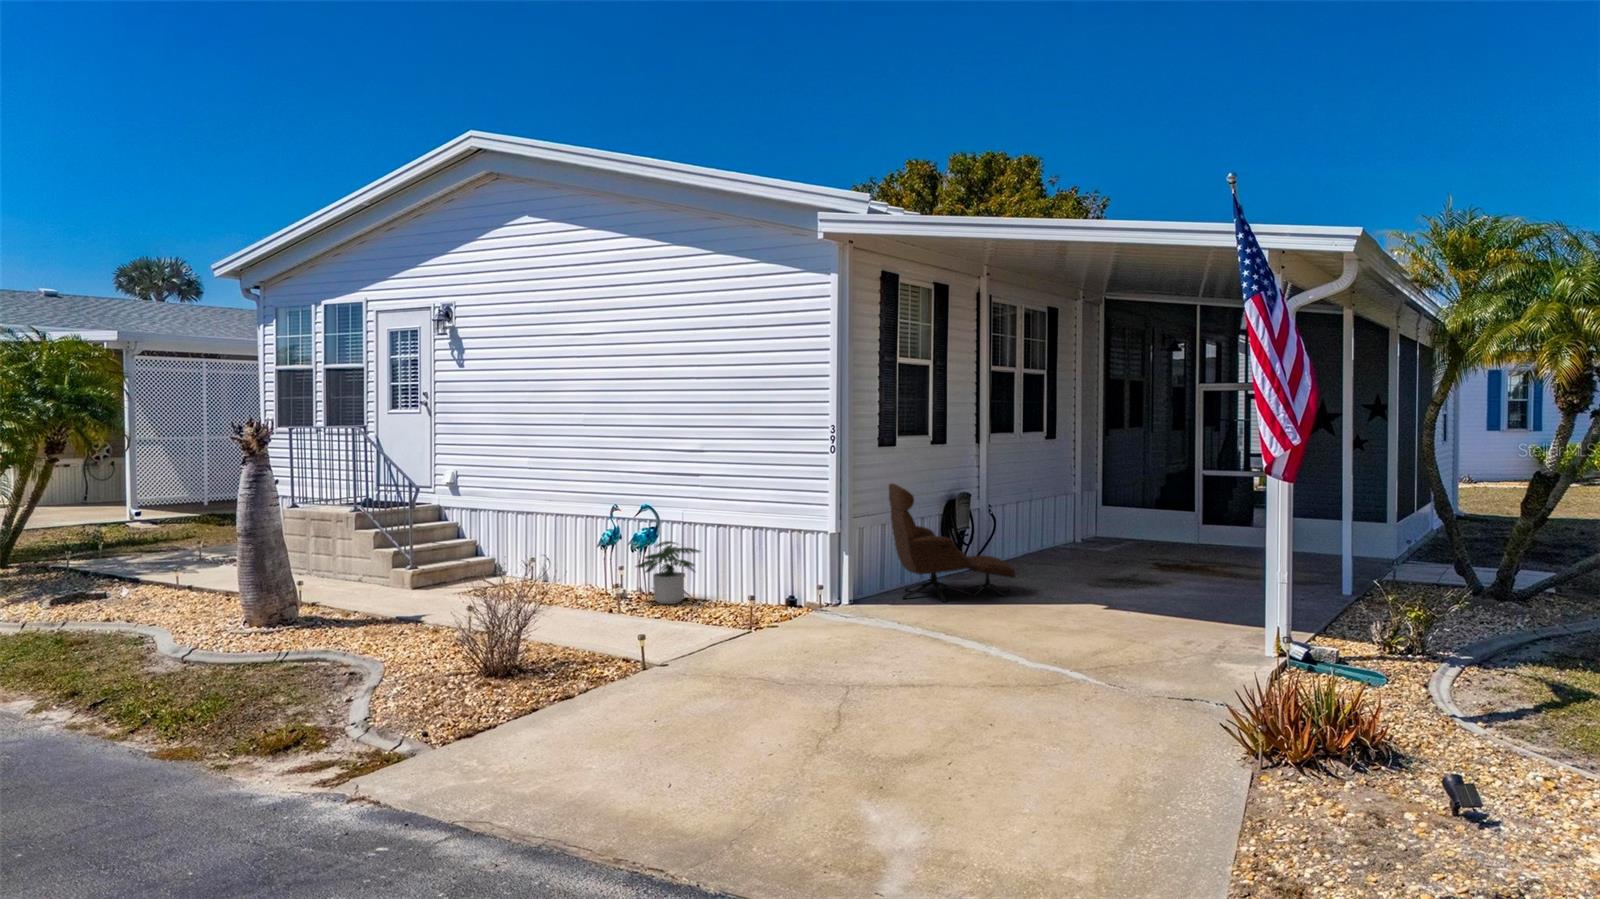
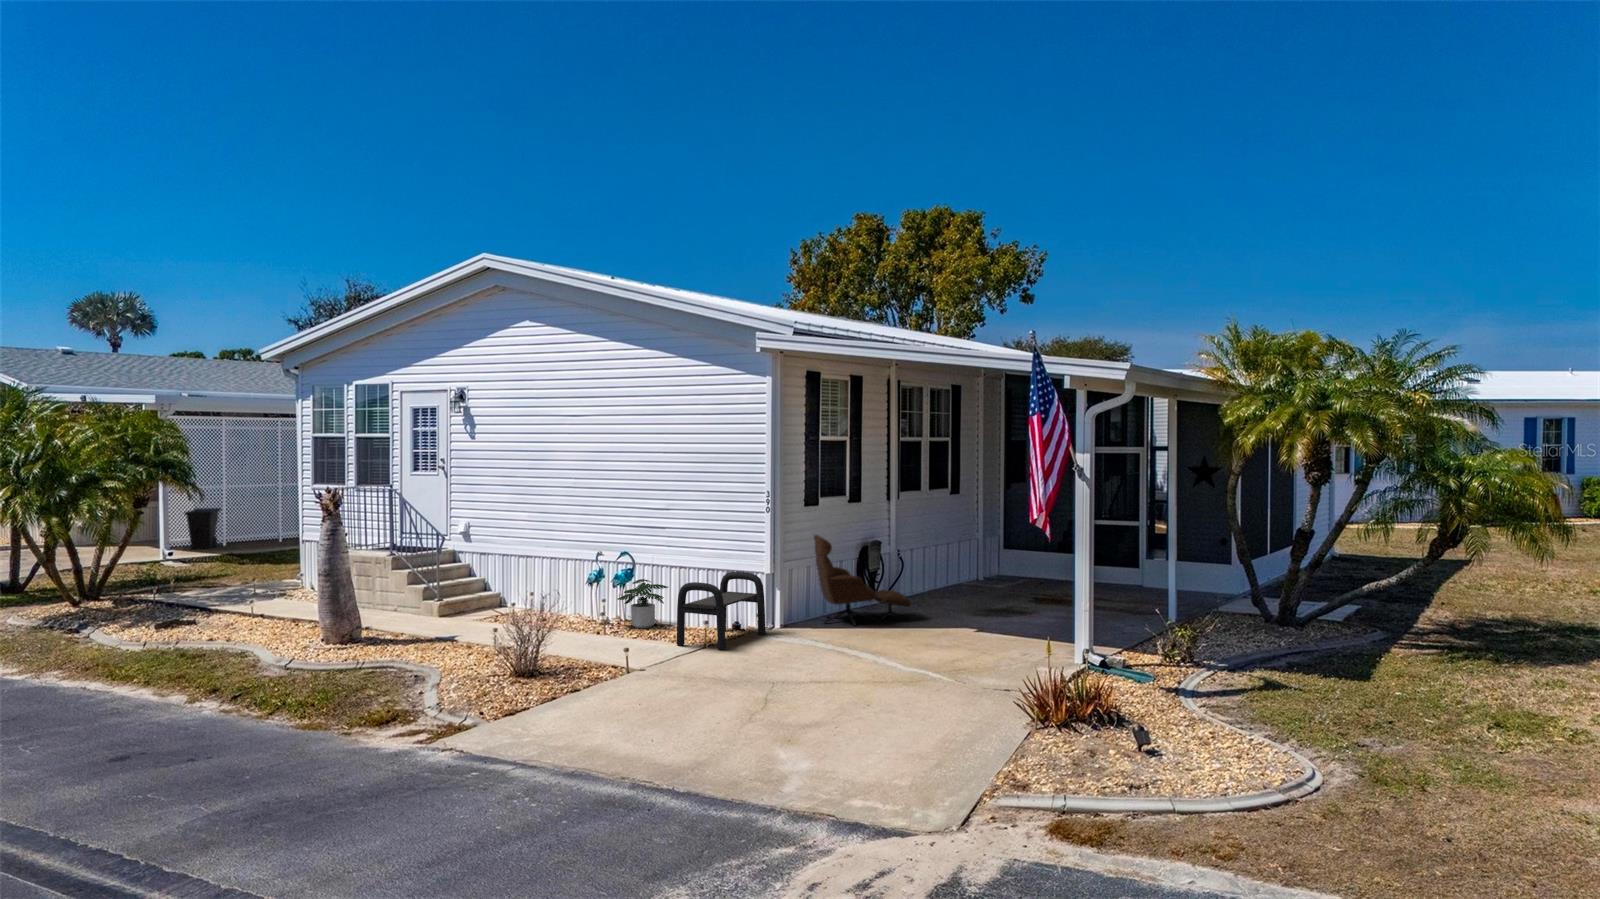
trash can: none [156,462,201,508] -> present [184,508,221,549]
bench: none [711,531,829,635] -> present [677,572,766,650]

